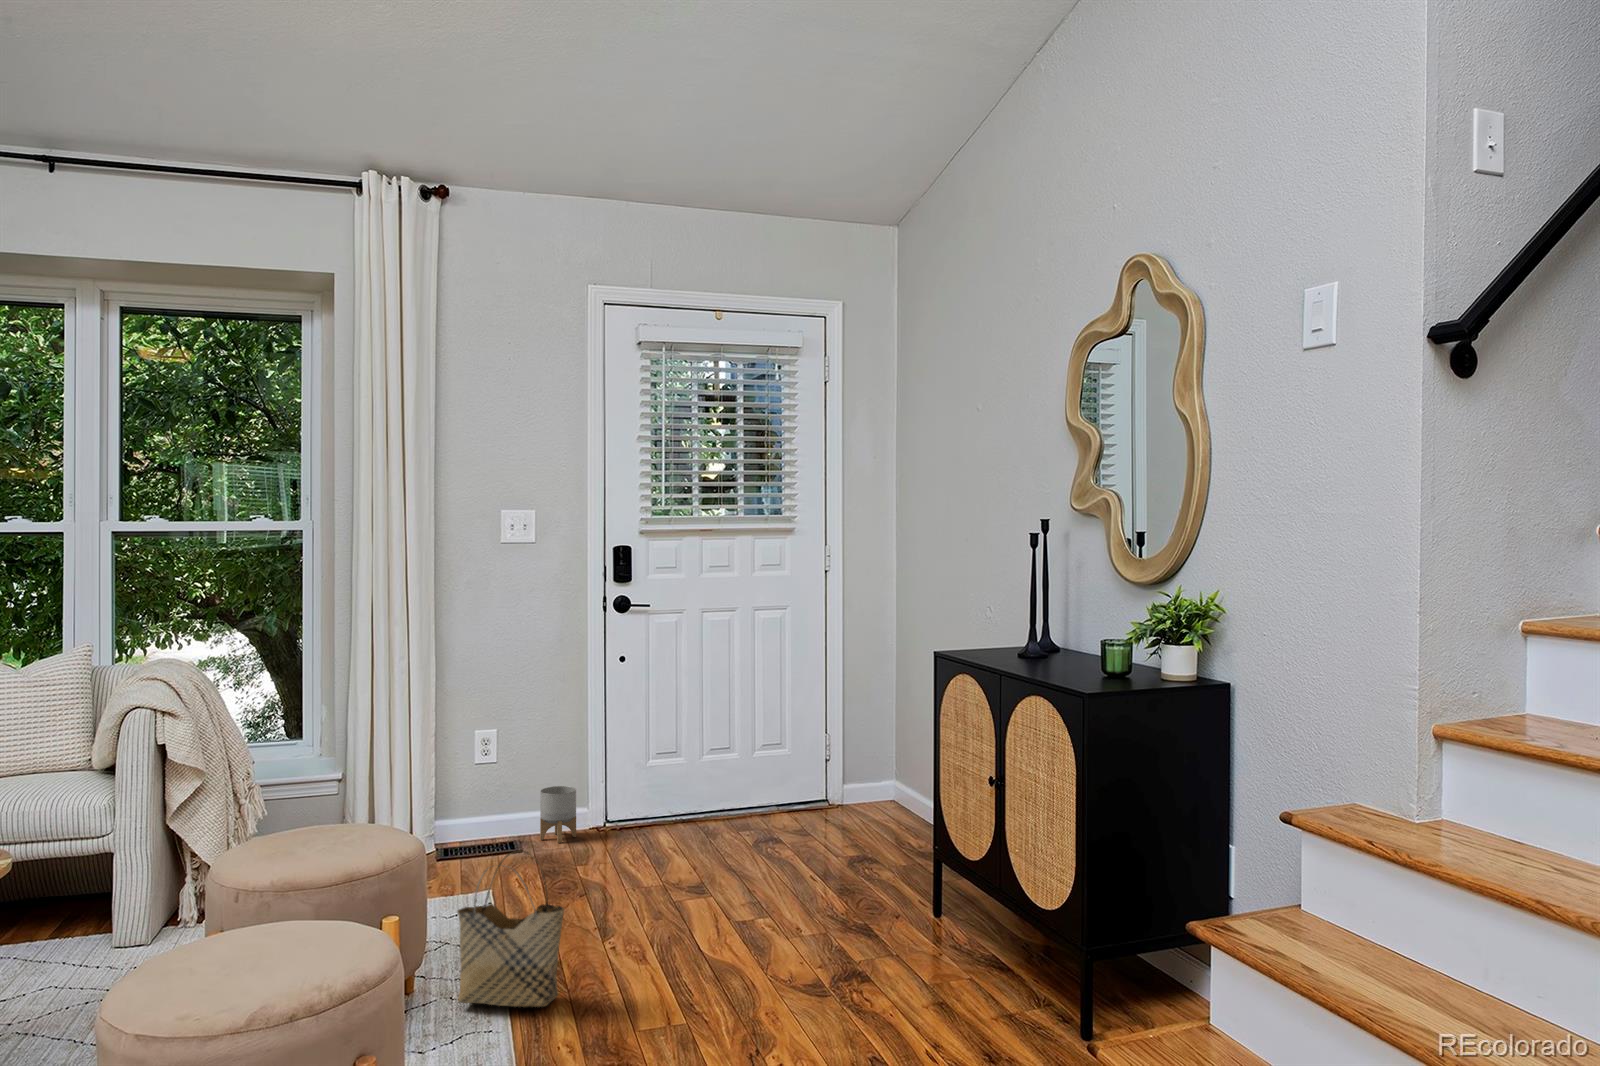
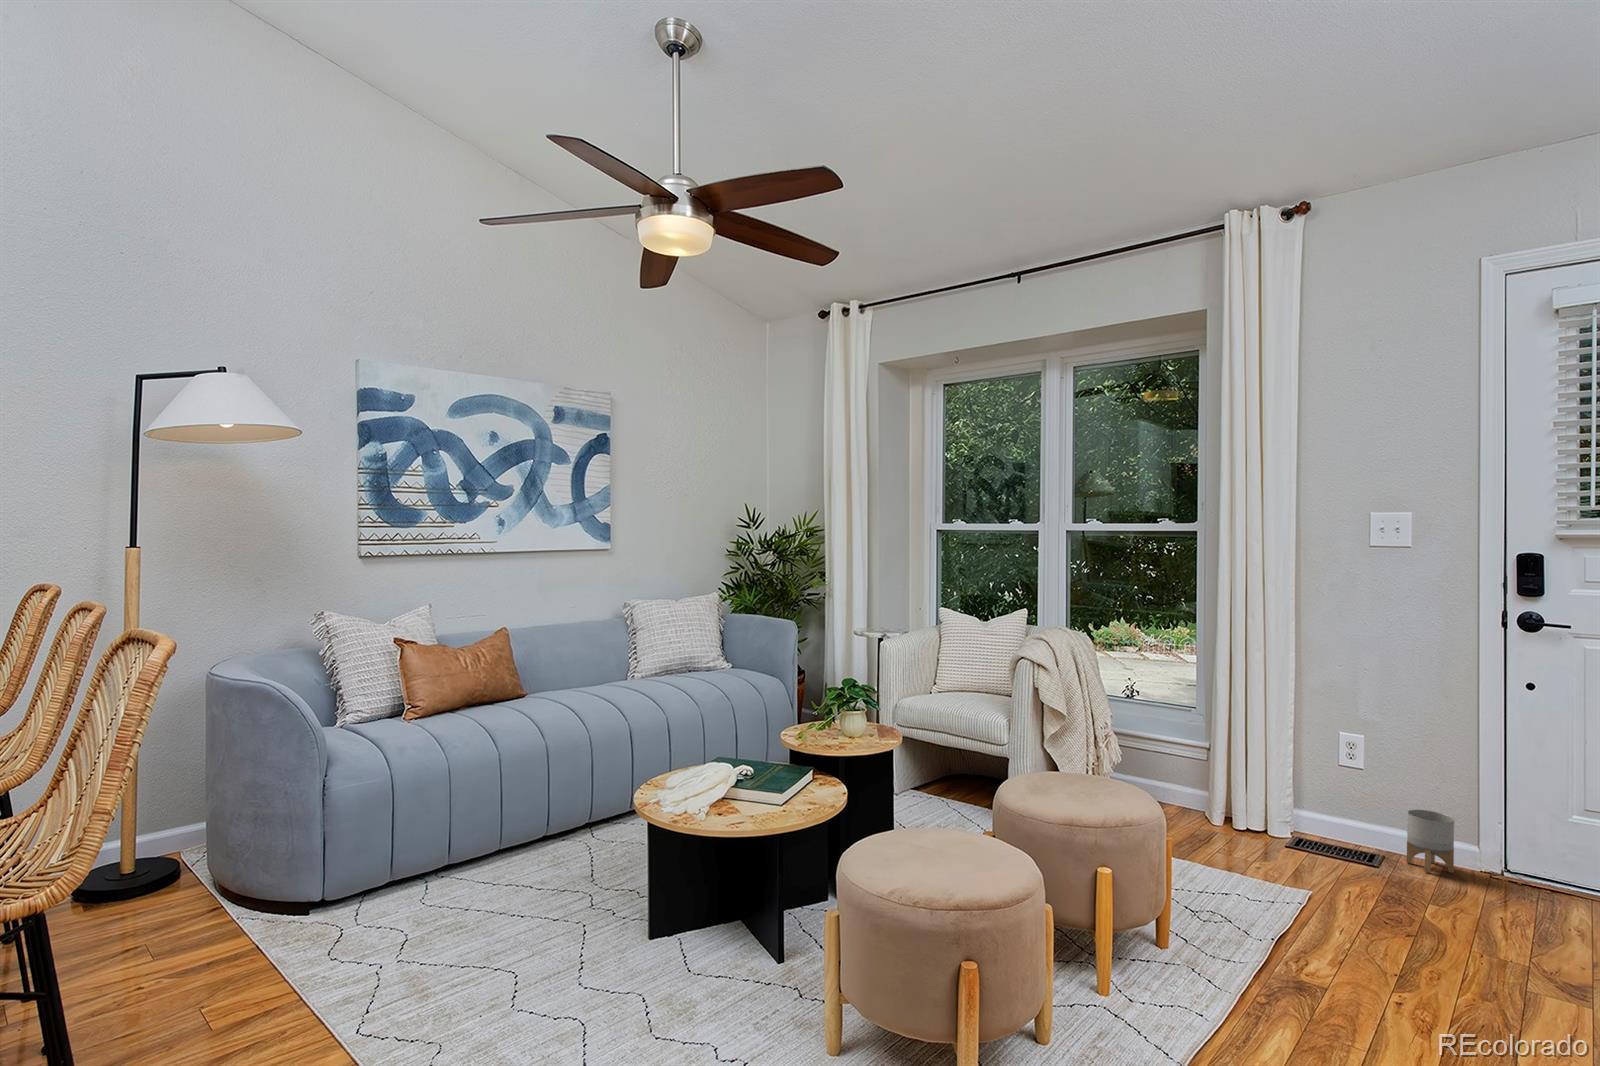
woven basket: present [457,850,564,1007] -> none [1193,856,1303,1021]

